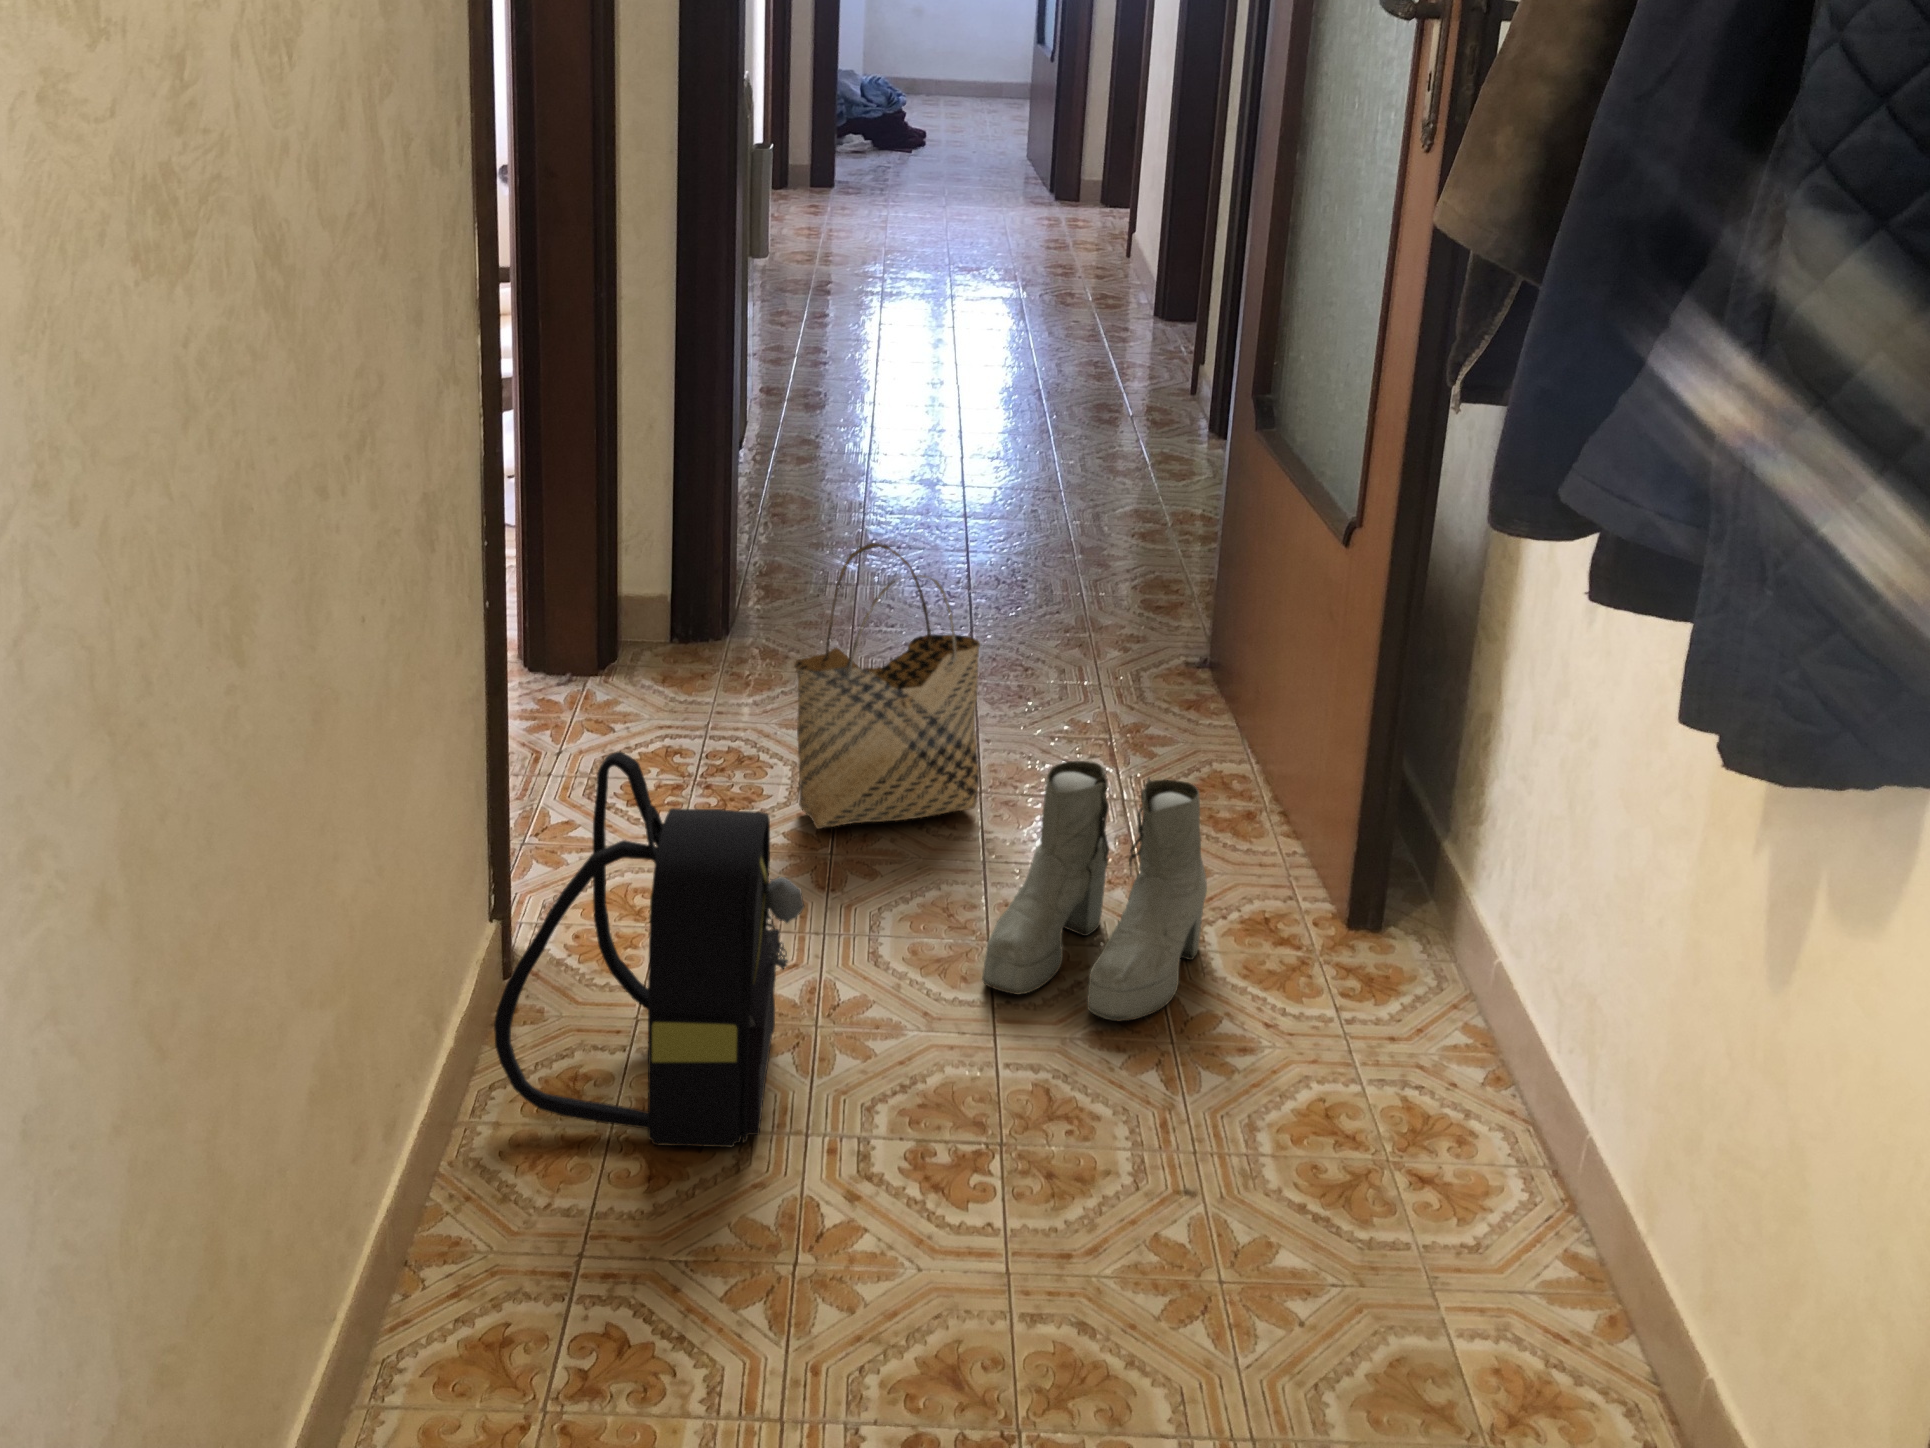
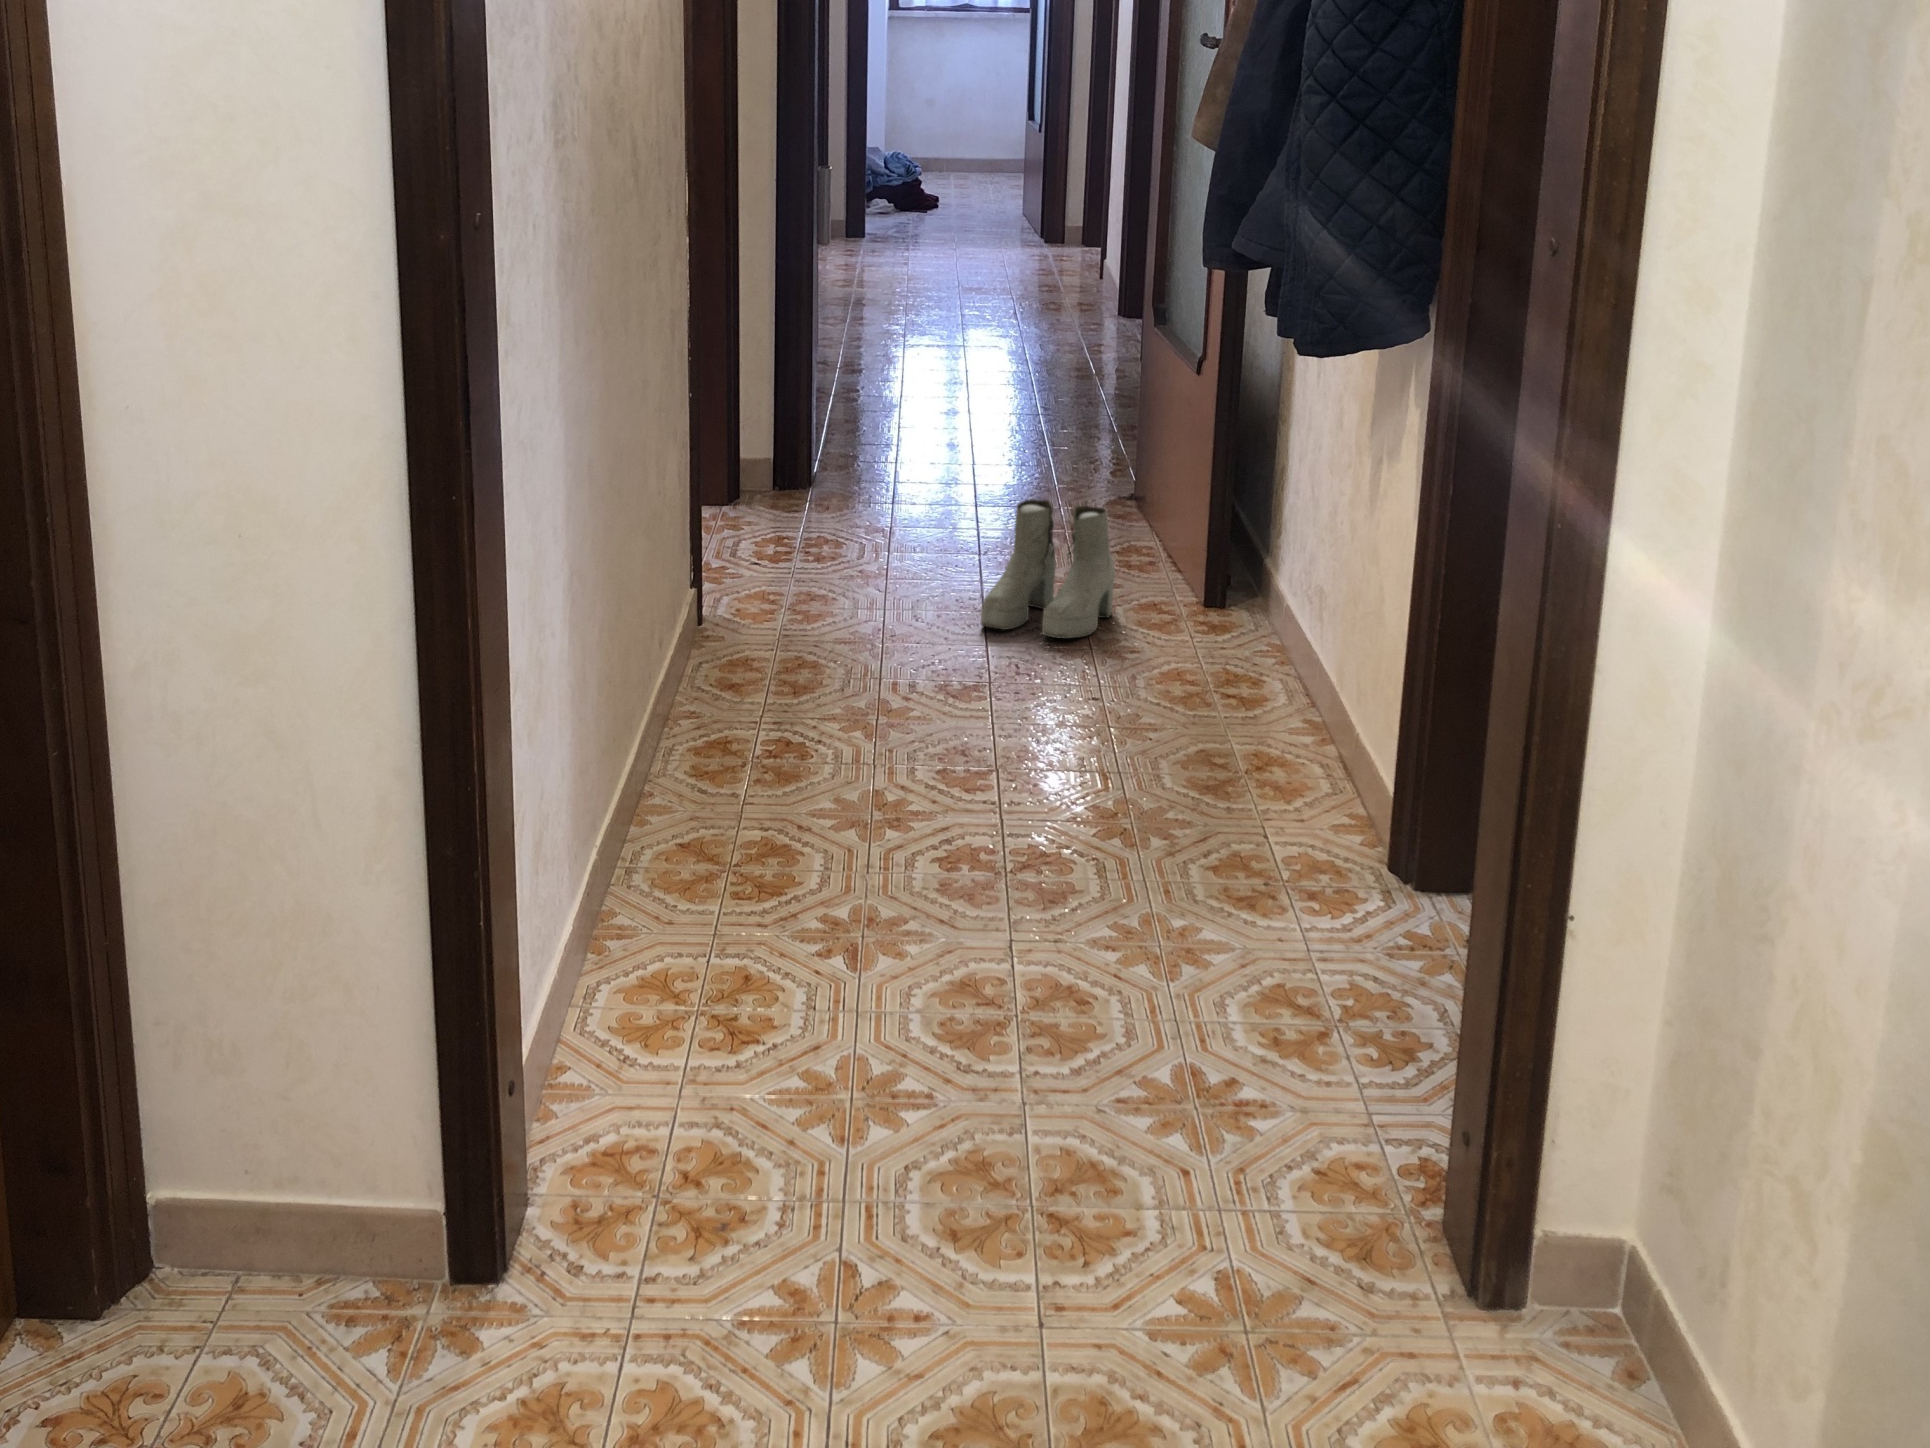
woven basket: present [794,543,980,829] -> none [862,390,979,566]
backpack: present [494,751,804,1147] -> none [704,466,877,683]

